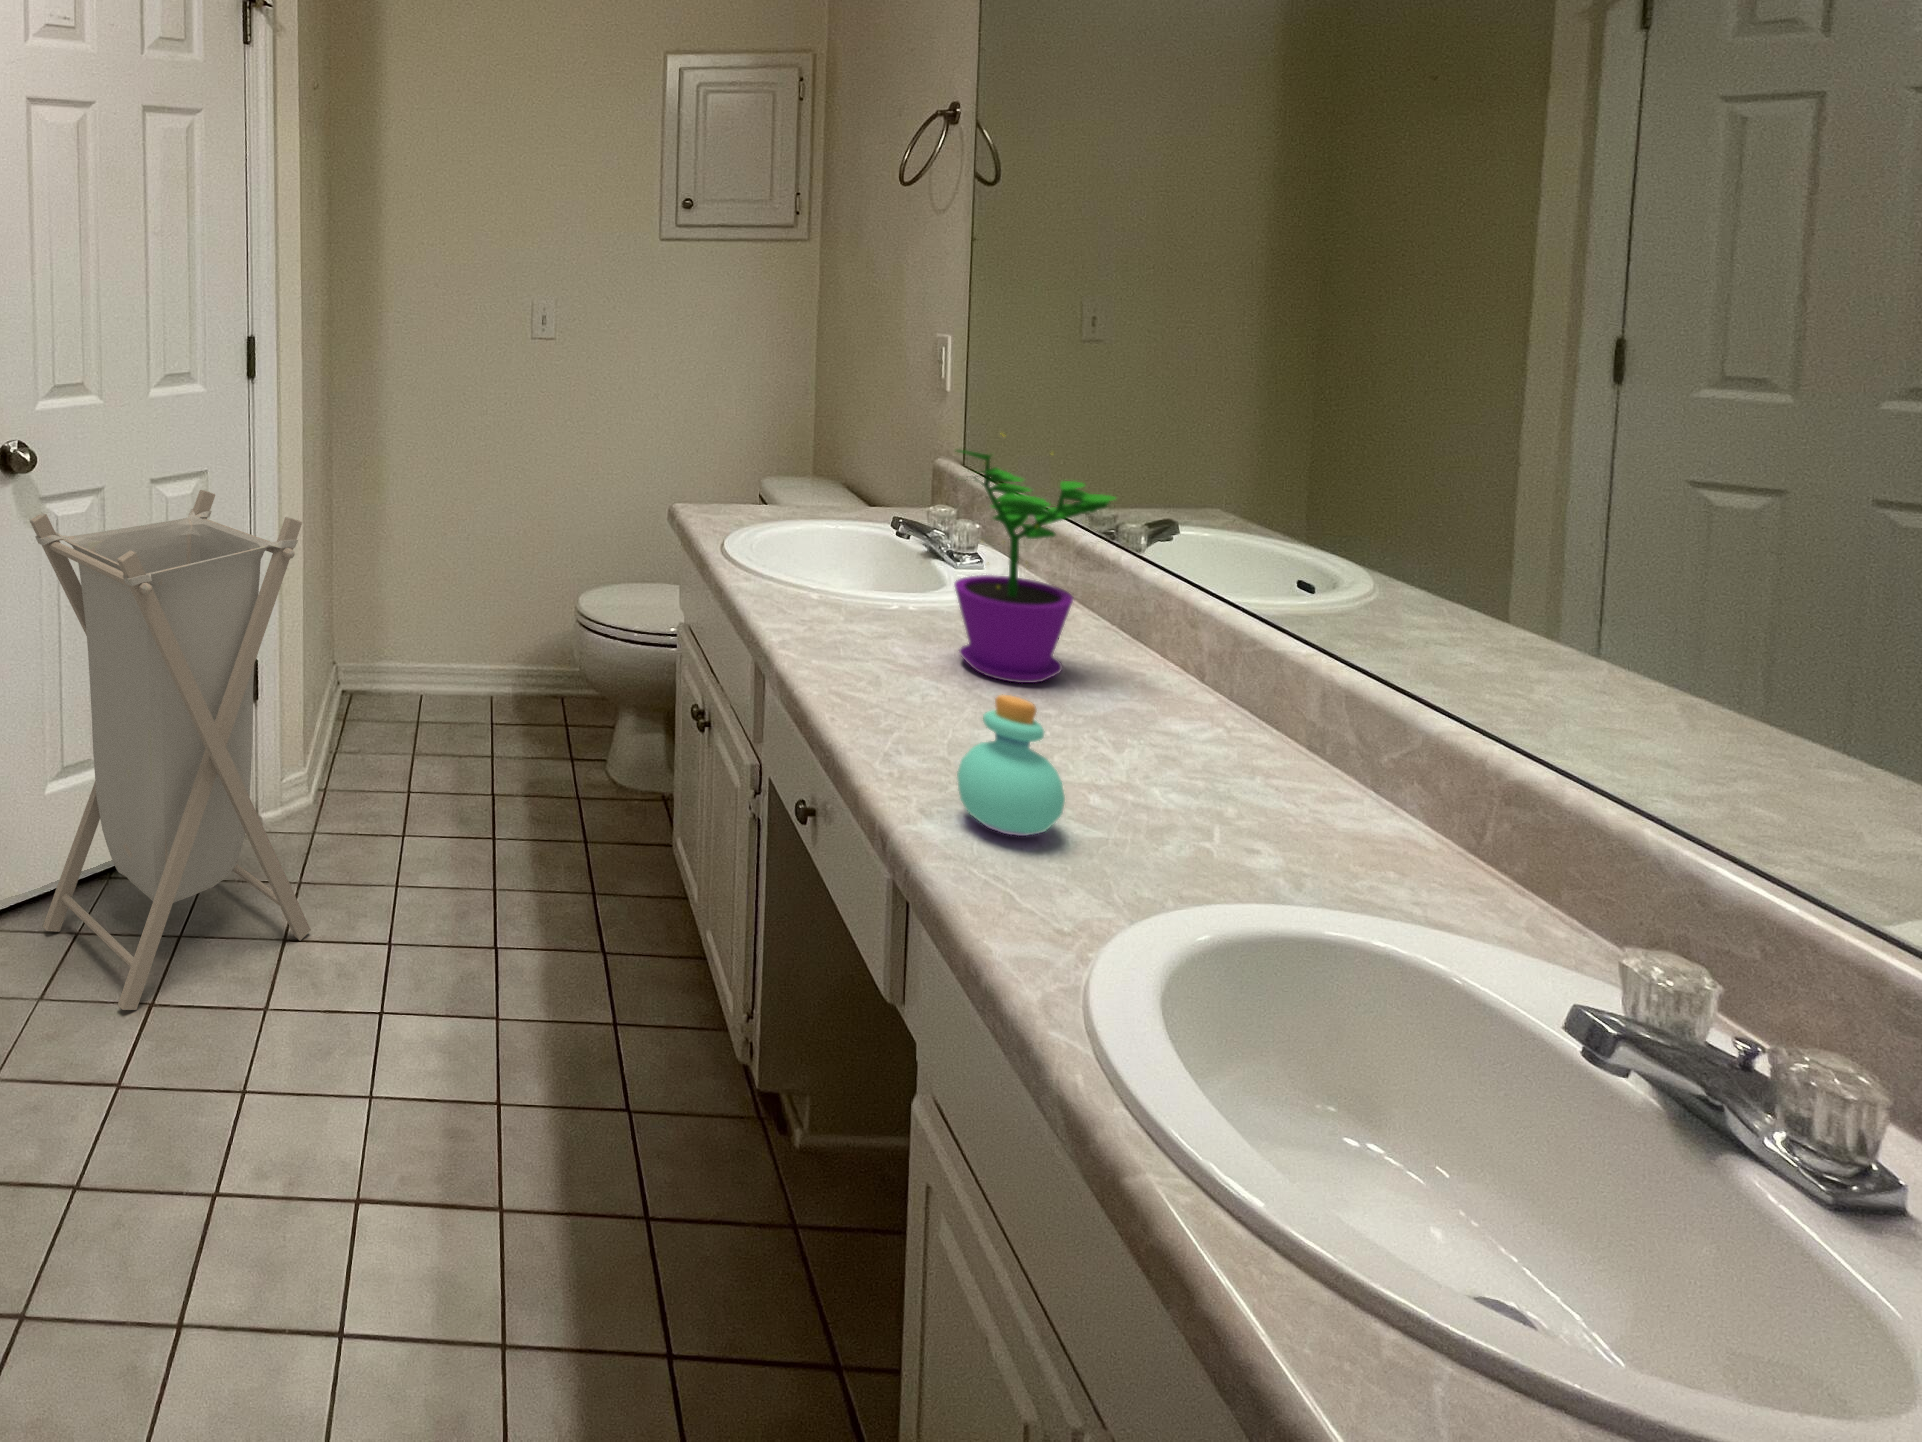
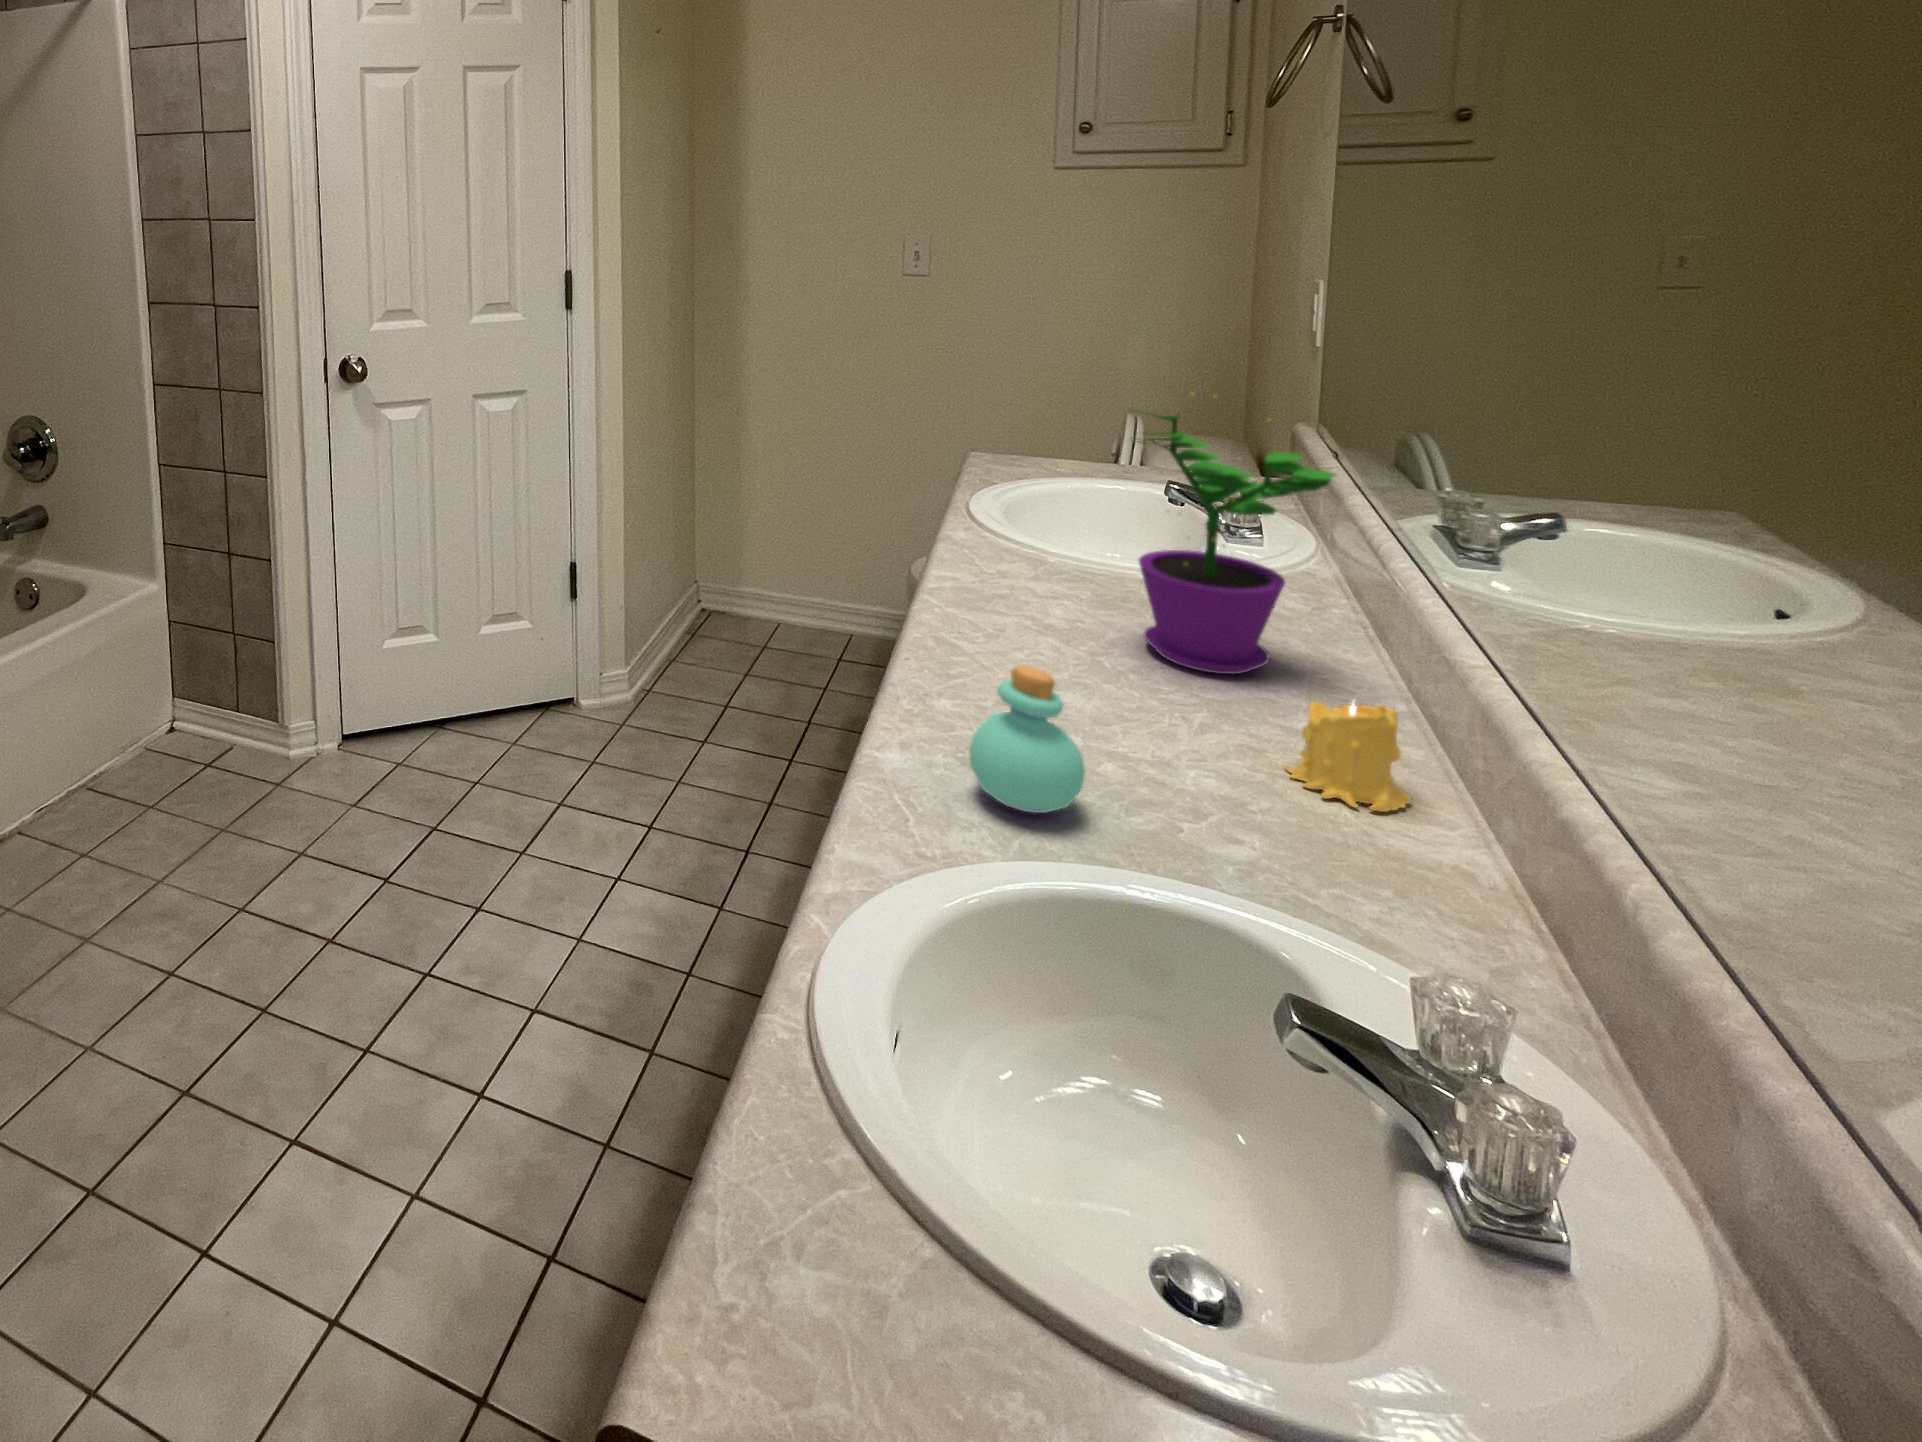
laundry hamper: present [30,490,311,1010] -> none [358,406,584,833]
candle: none [1143,682,1242,781] -> present [1286,700,1412,812]

